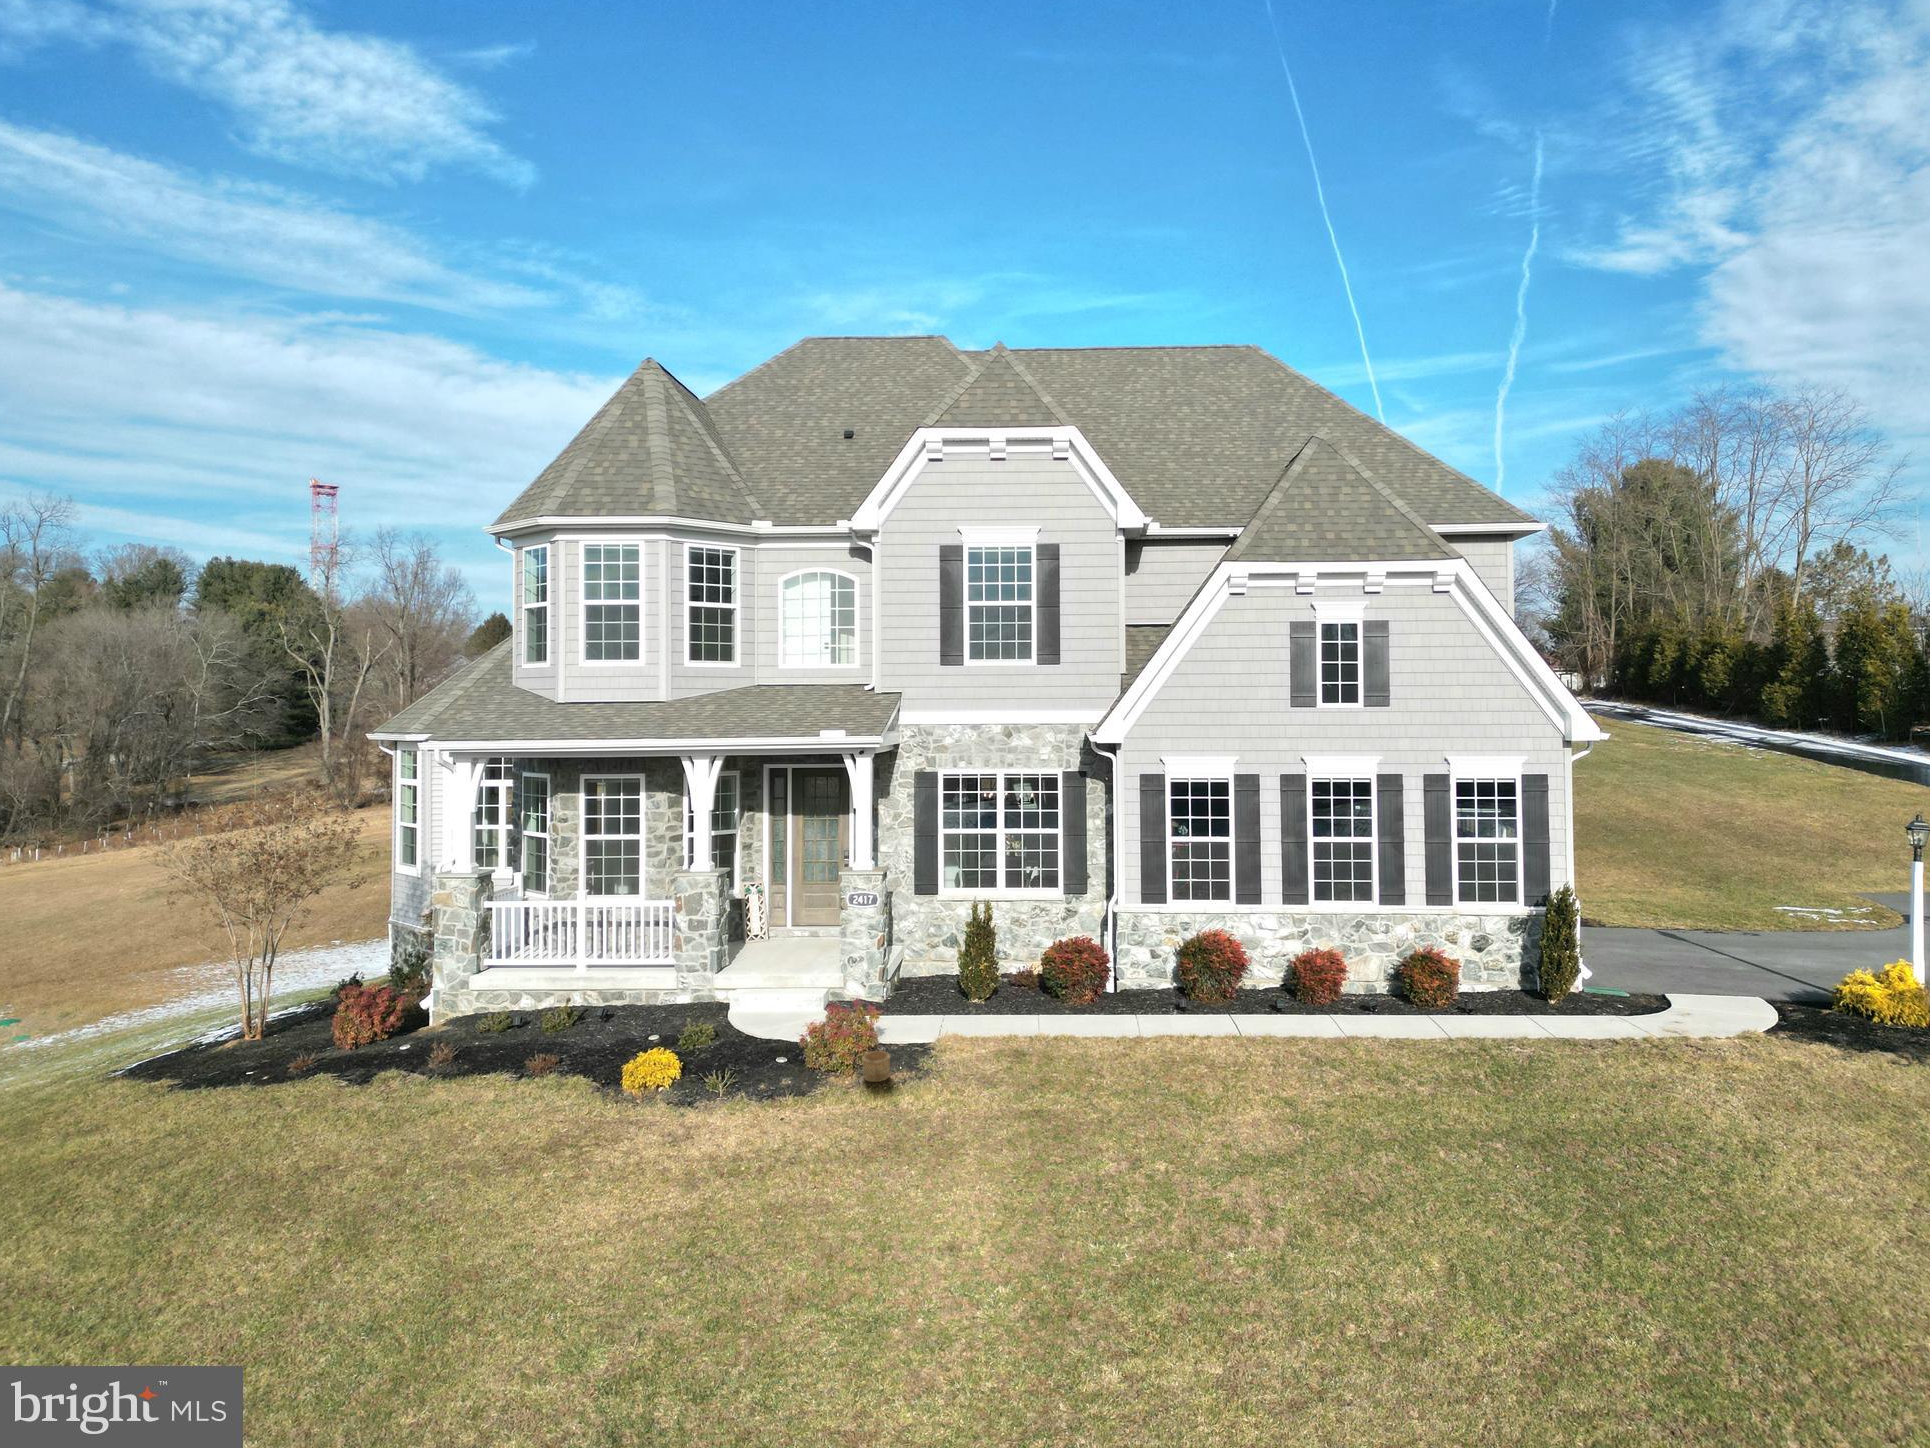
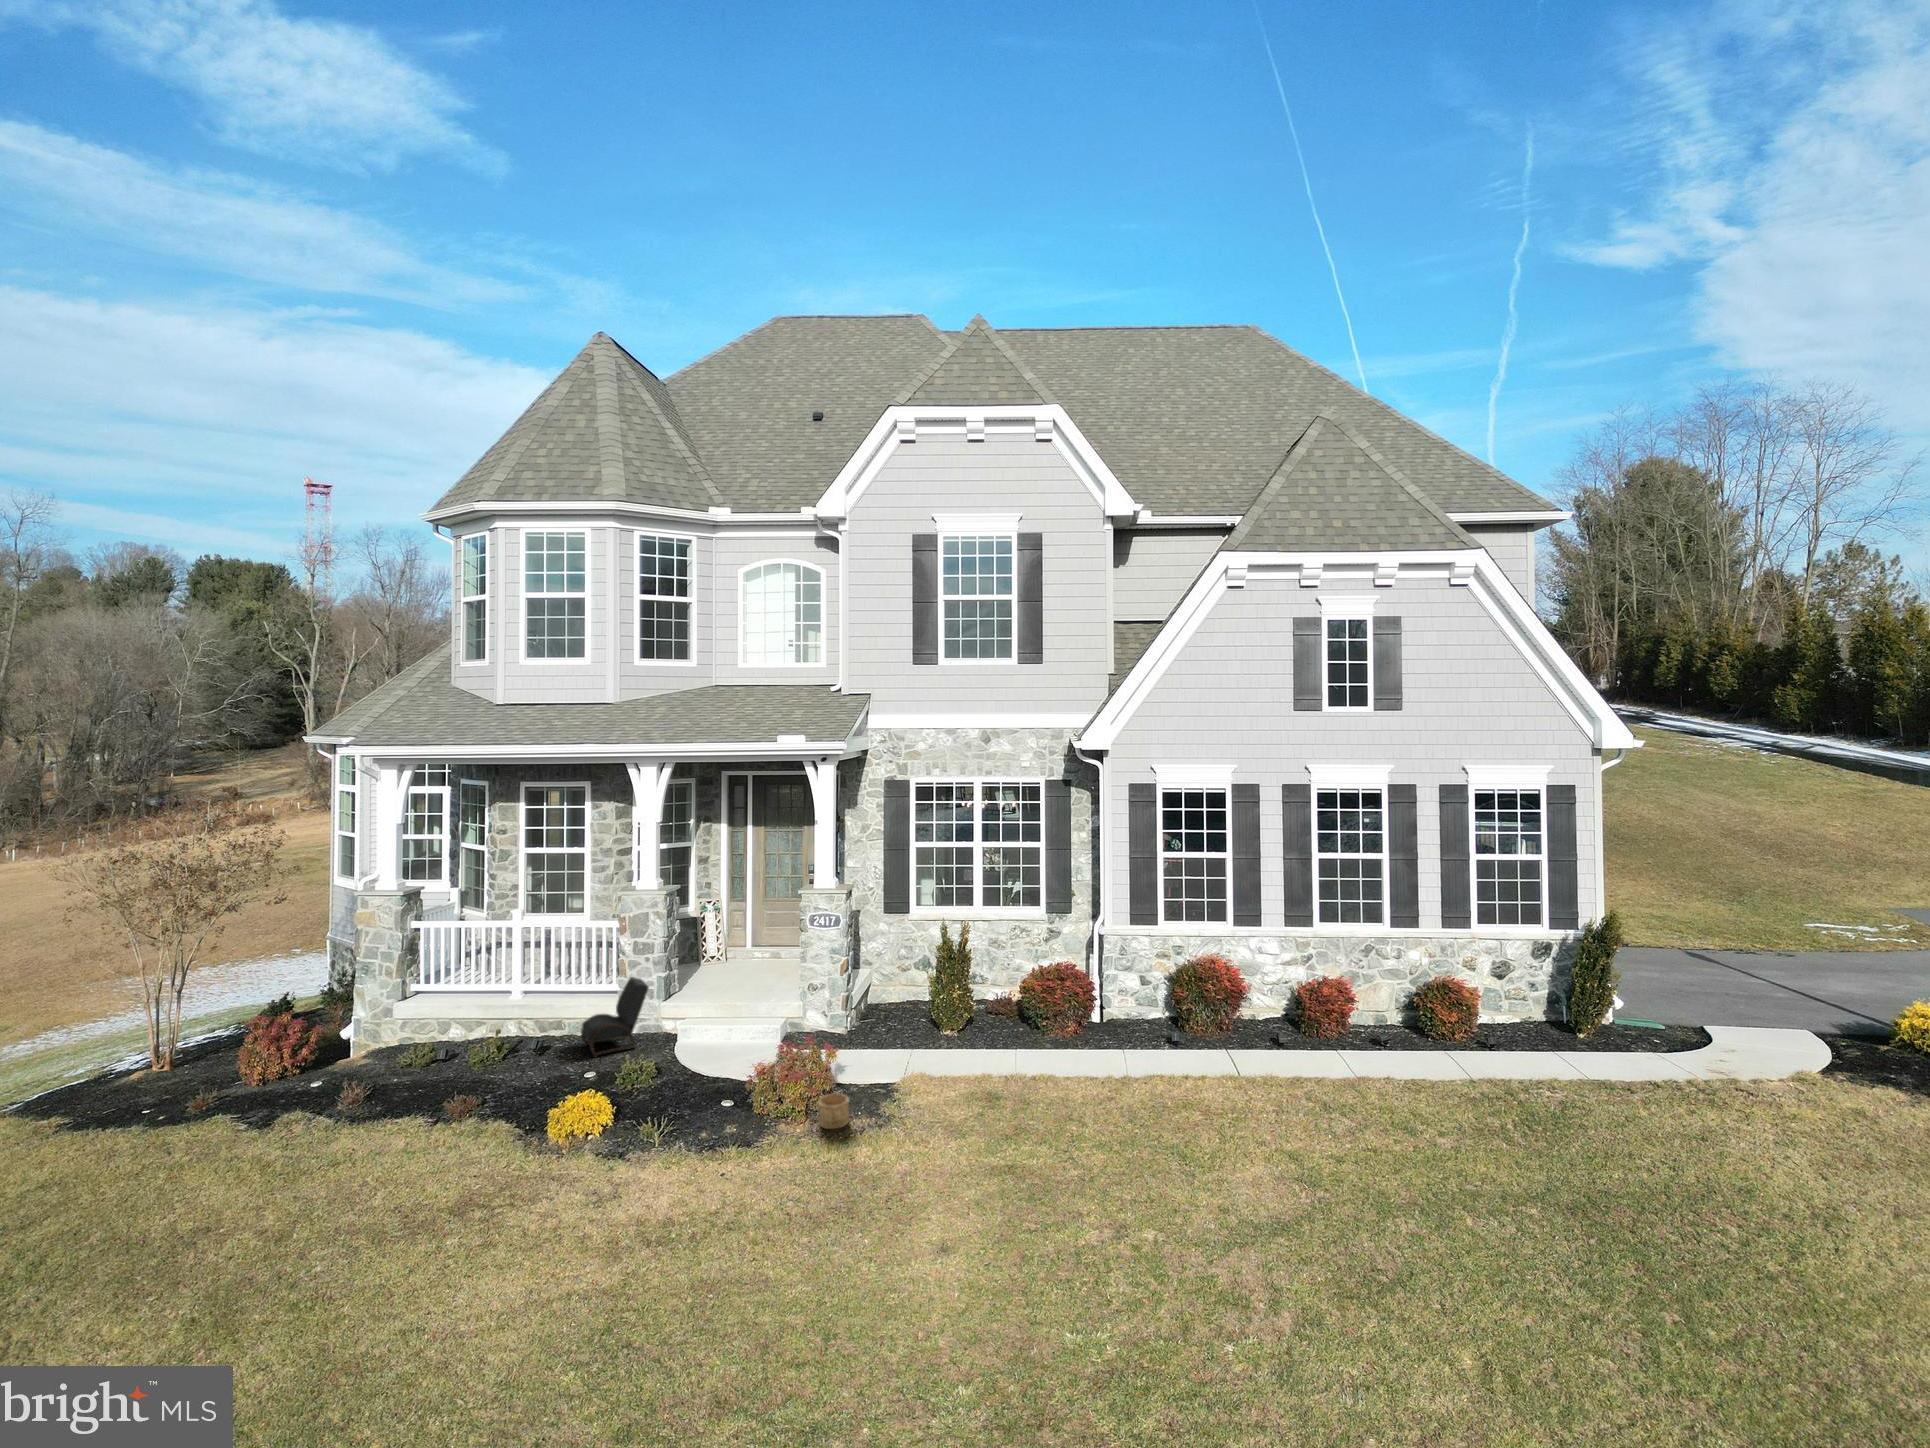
lounge chair: none [642,951,704,1023] -> present [581,977,649,1057]

